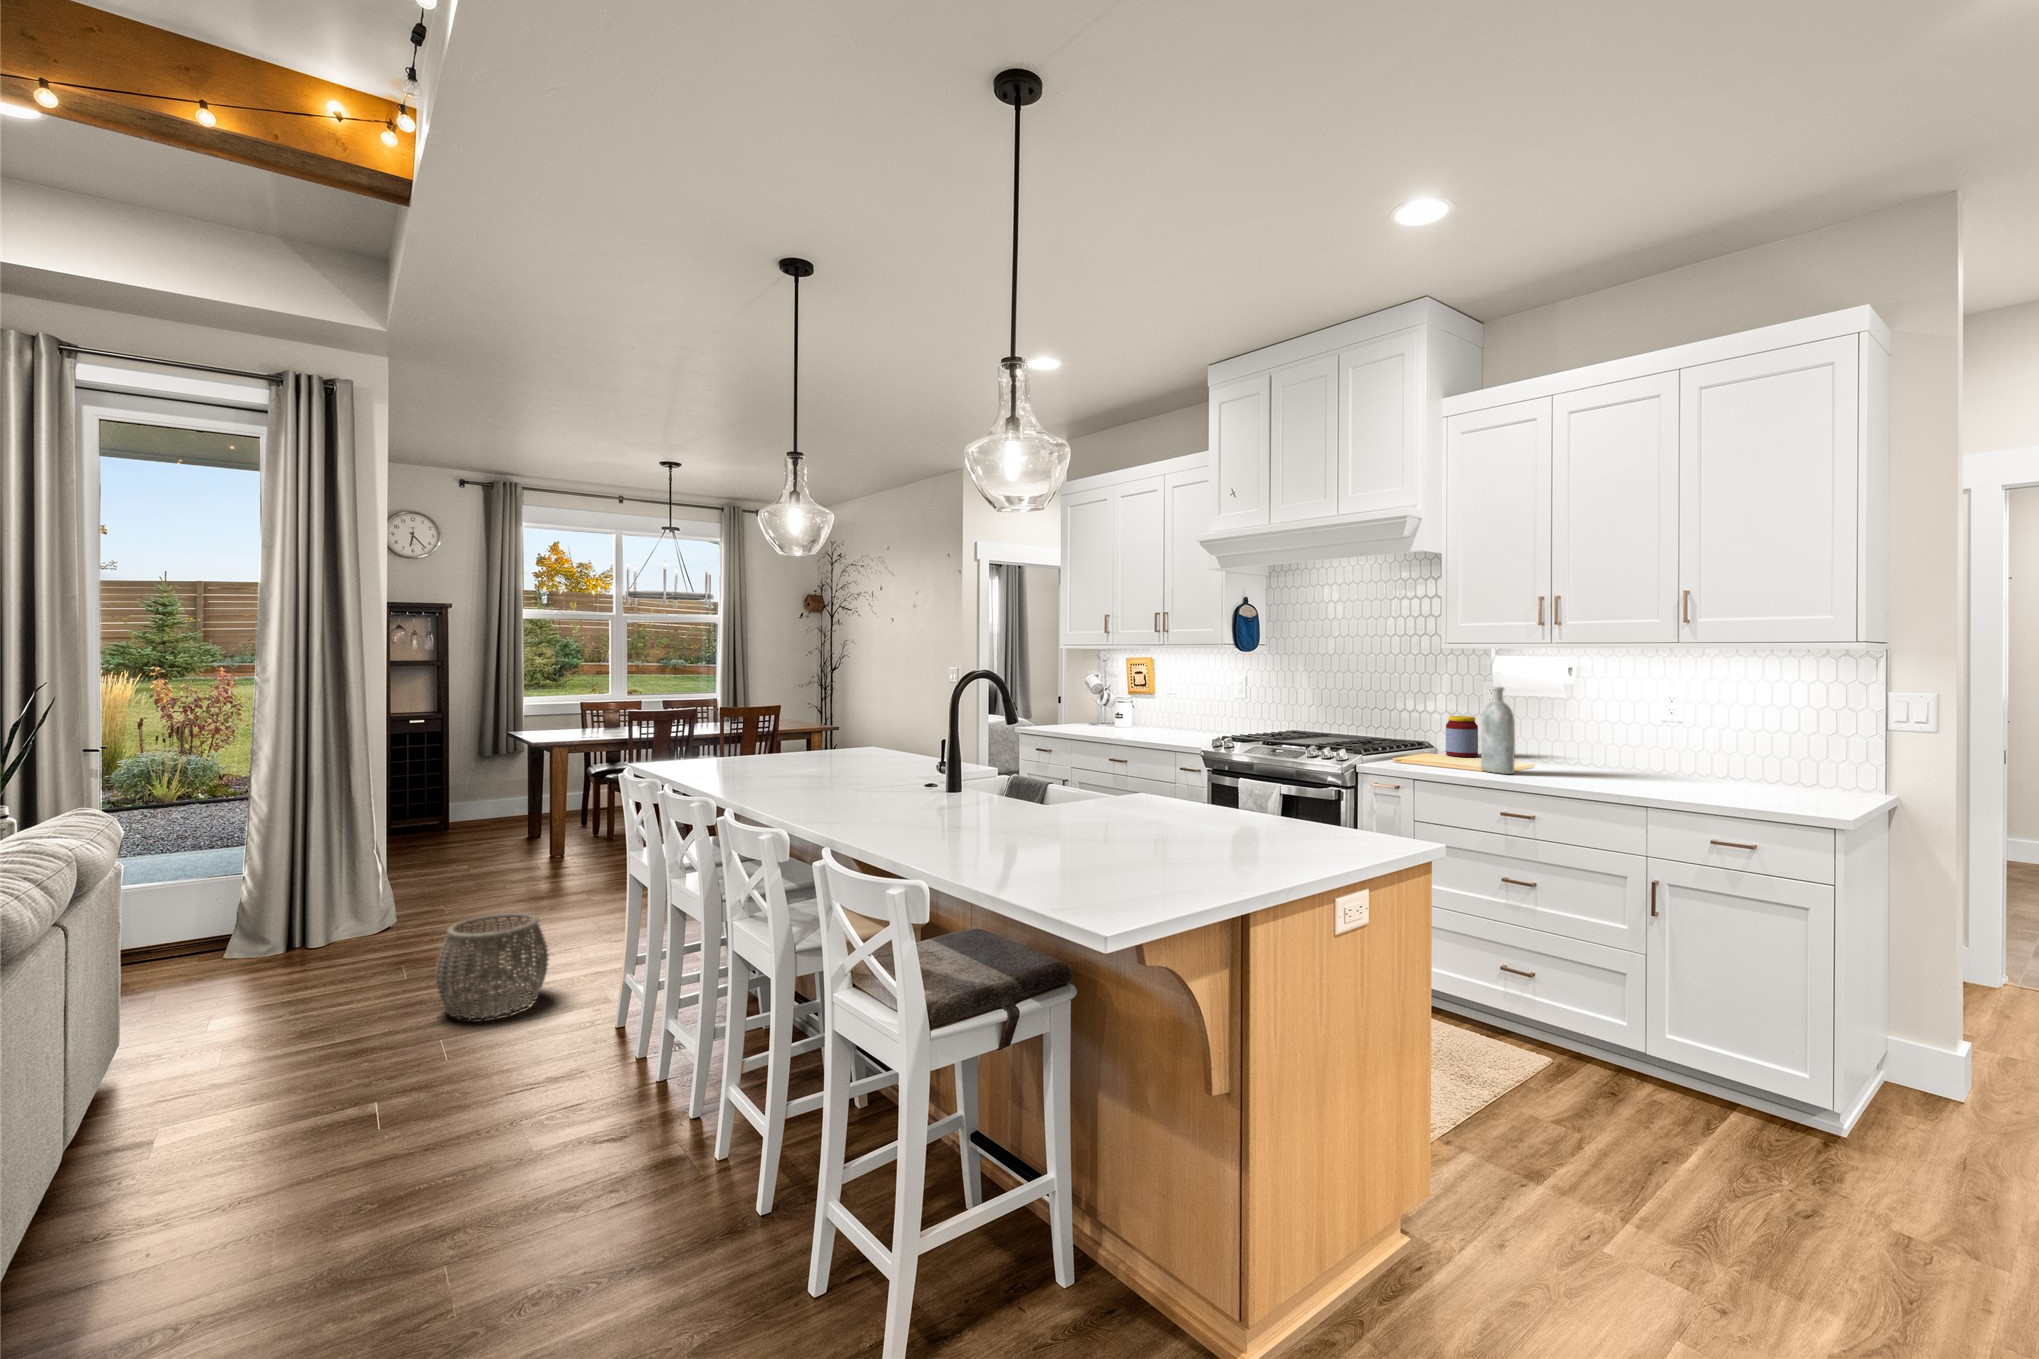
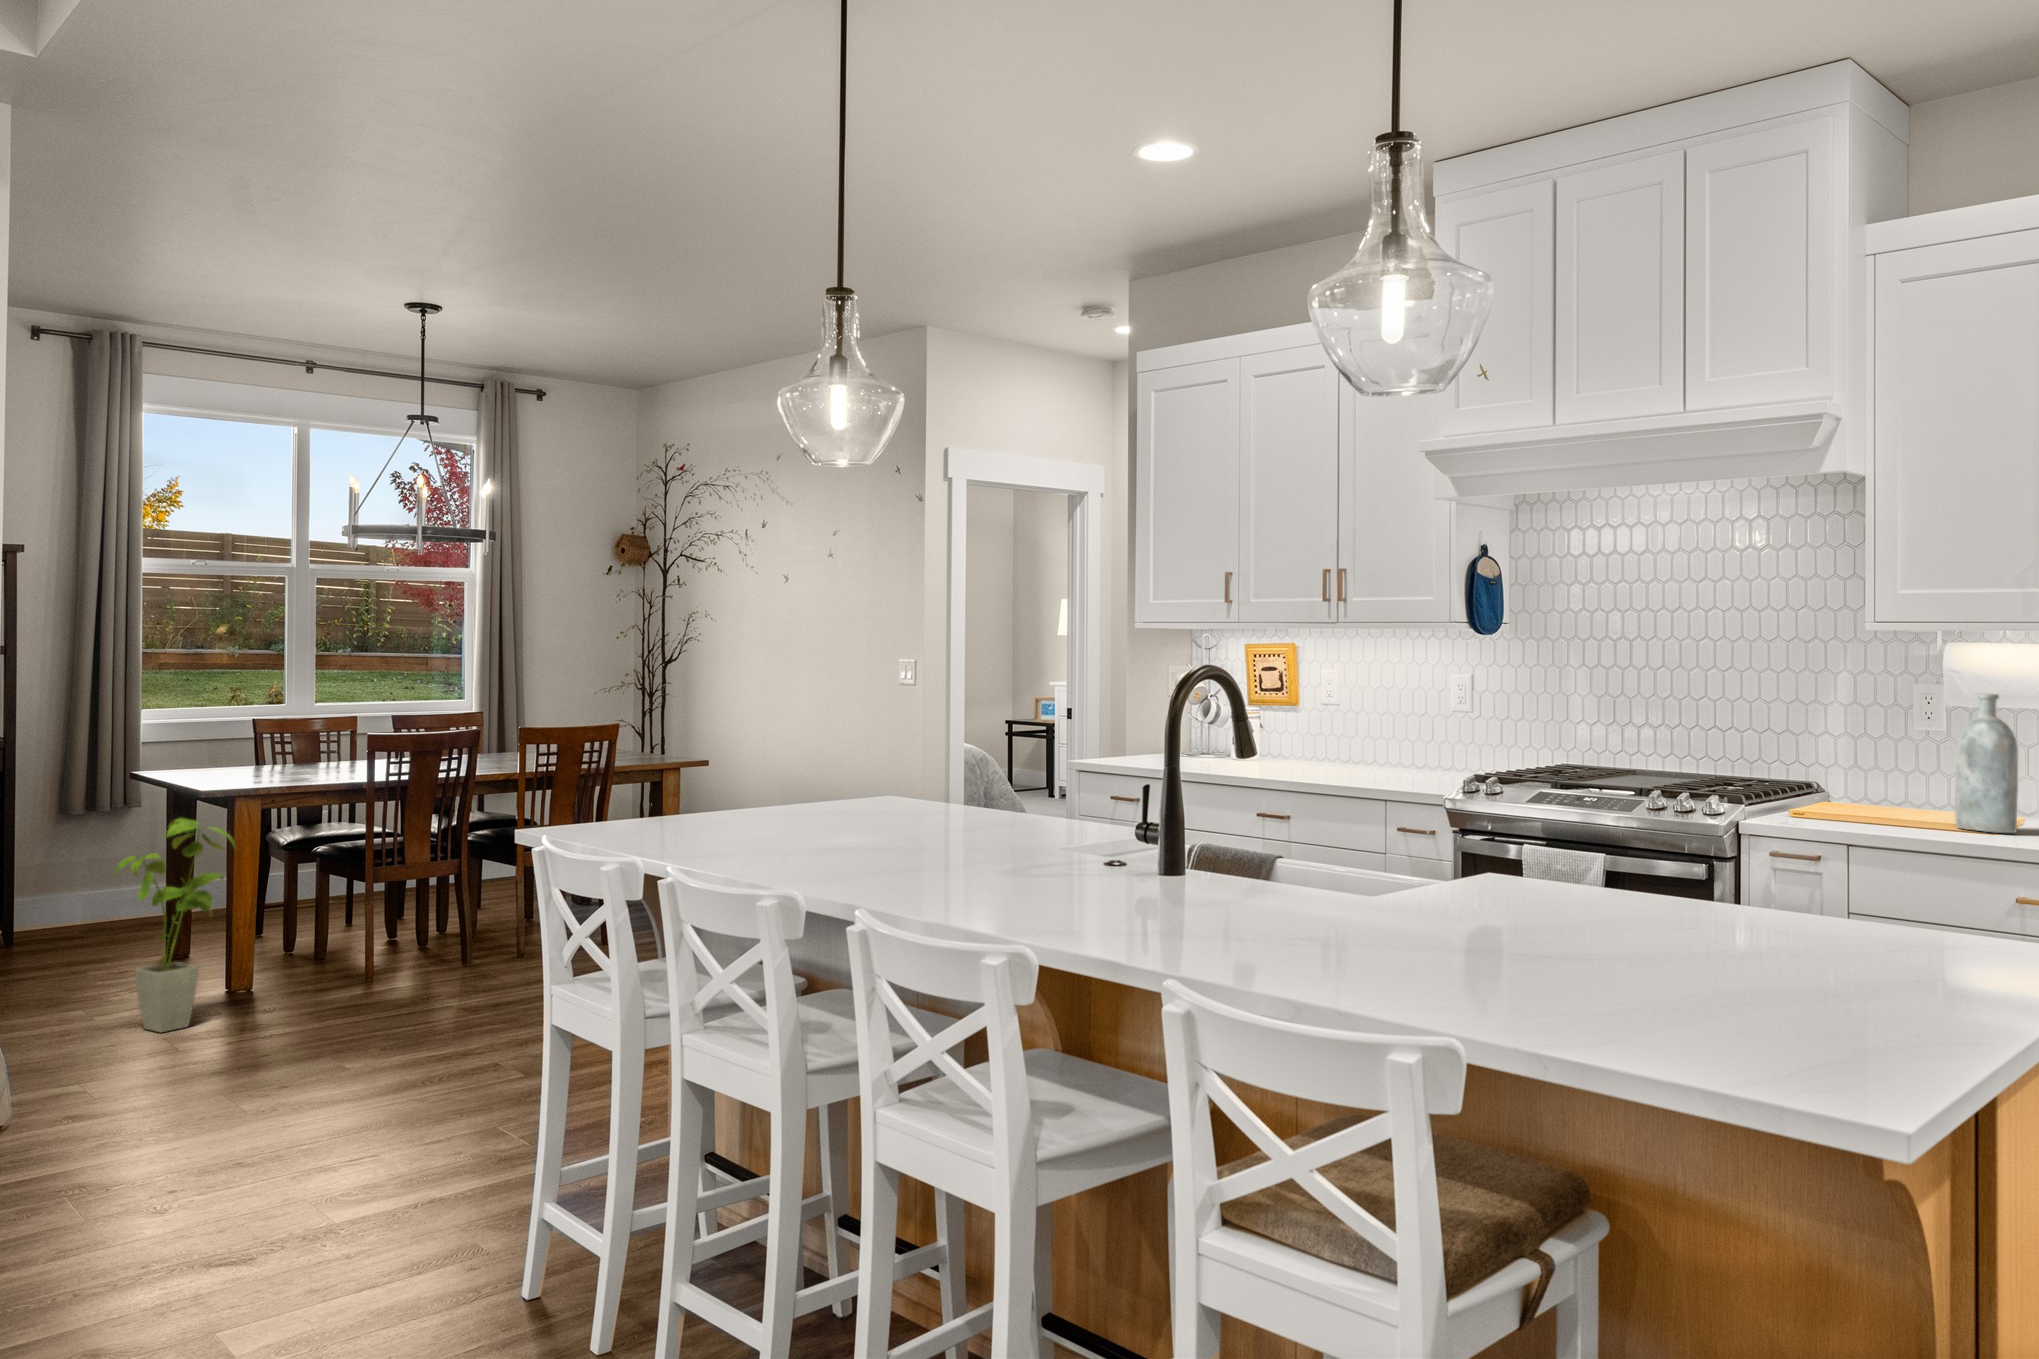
jar: present [1446,716,1478,757] -> none [1861,741,1916,806]
house plant: none [466,760,536,883] -> present [114,818,235,1032]
woven basket: present [435,913,548,1019] -> none [198,1083,388,1270]

